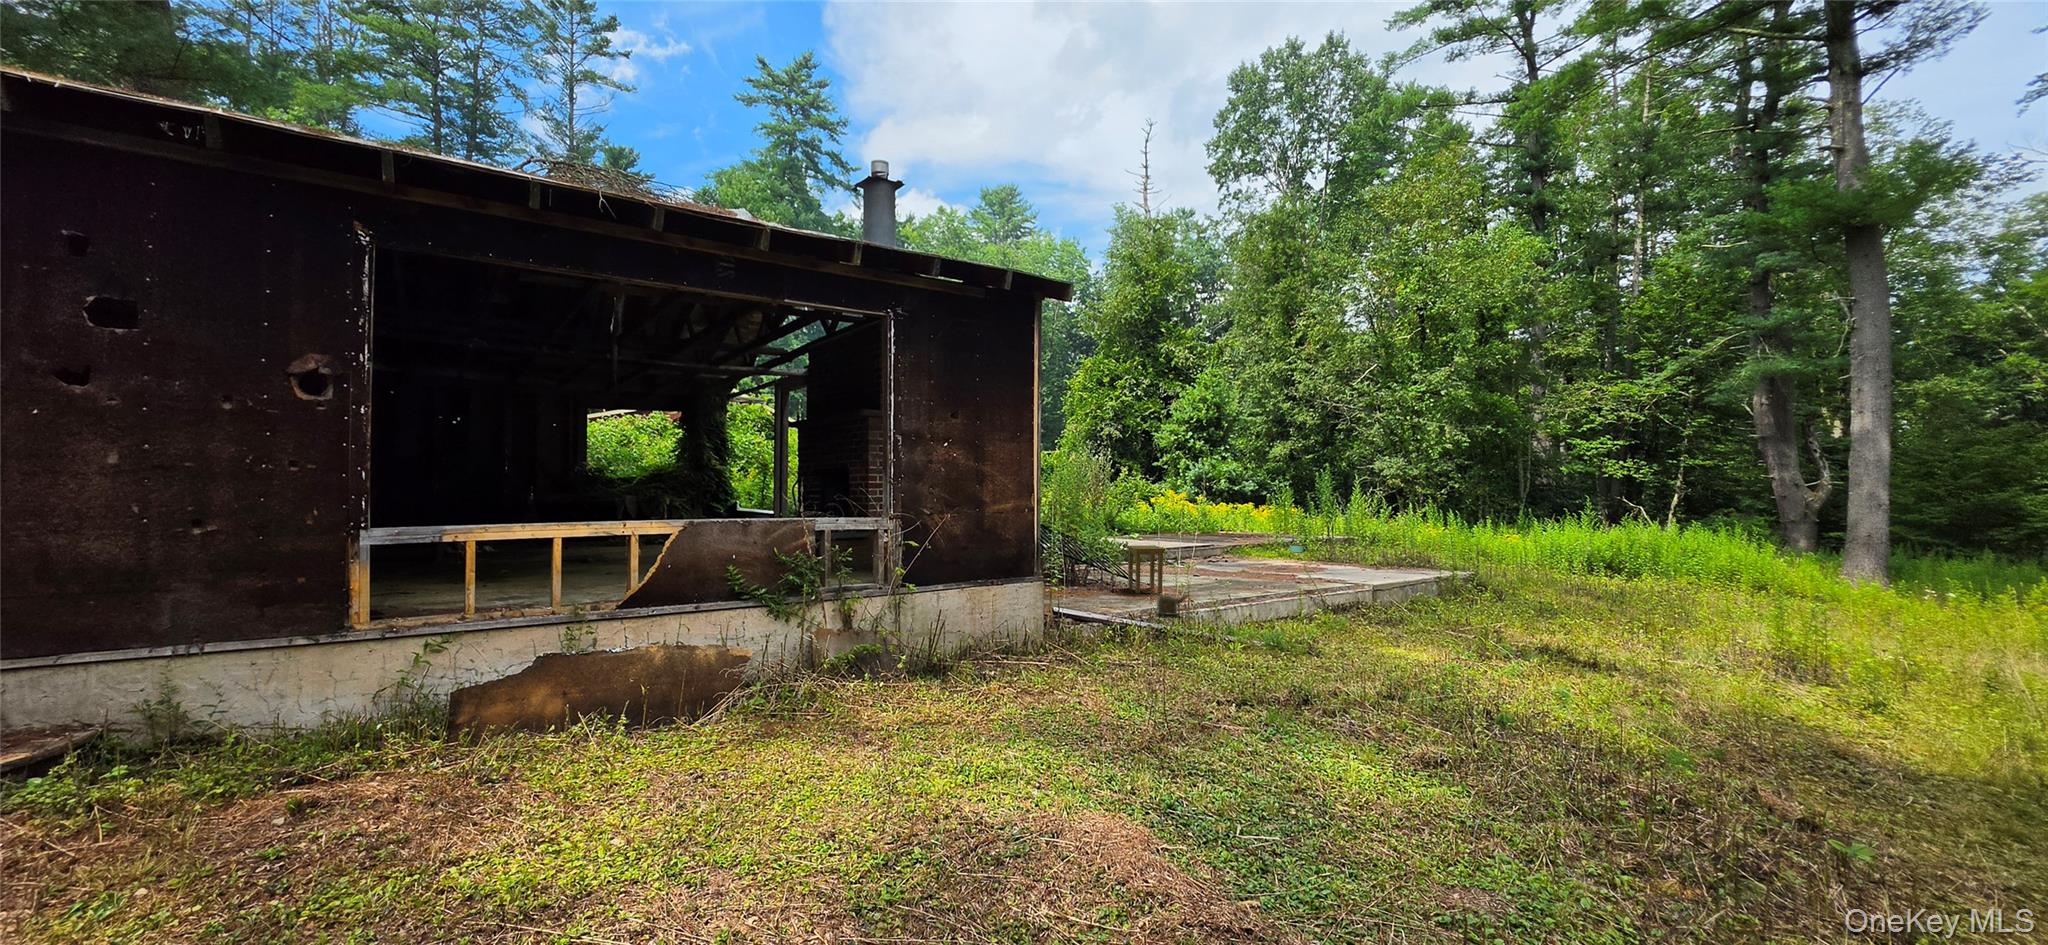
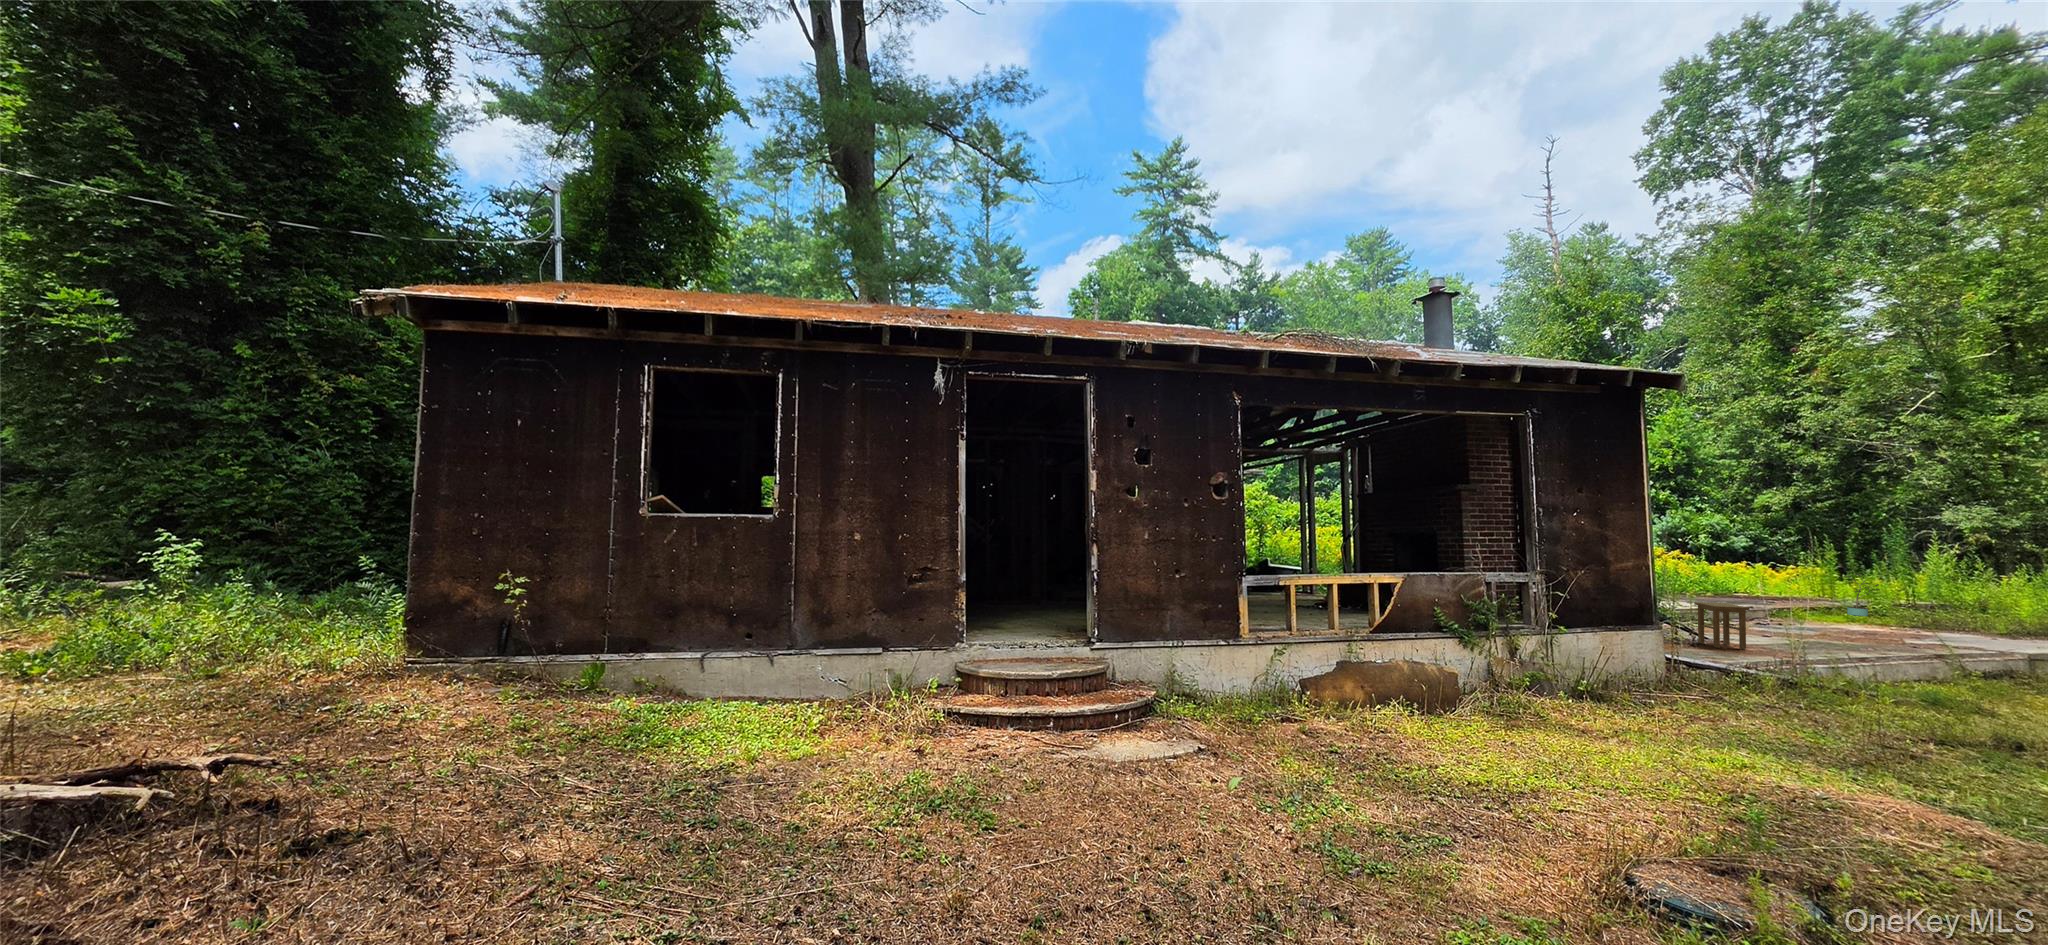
watering can: present [1150,592,1188,615] -> none [1761,649,1813,673]

